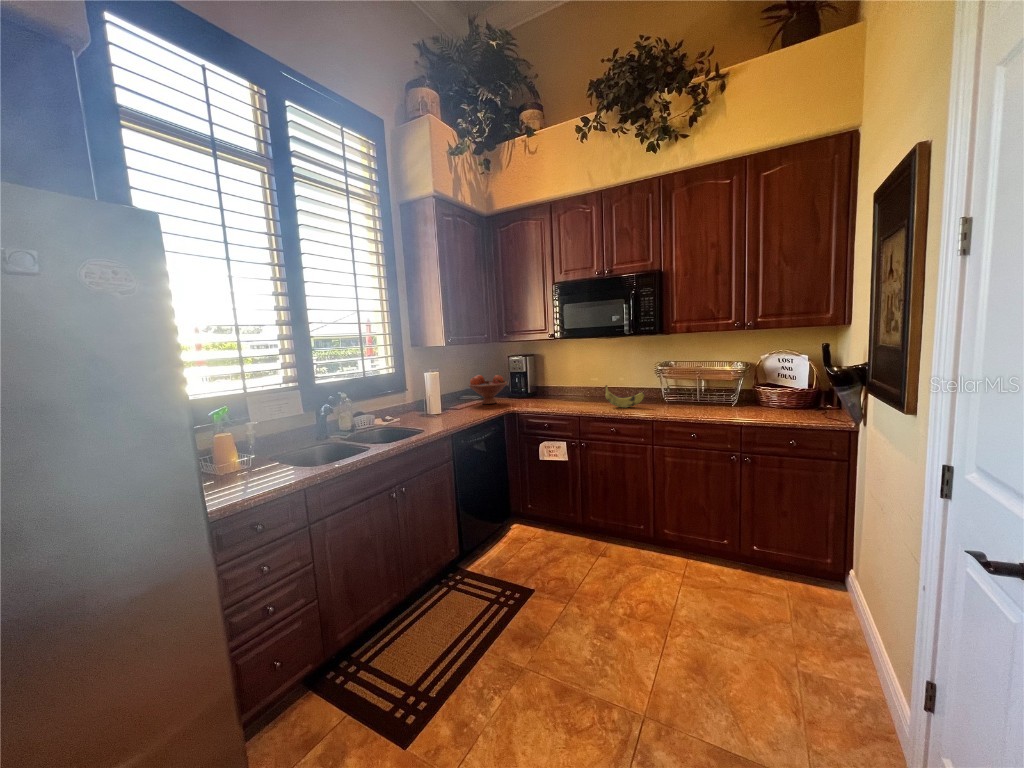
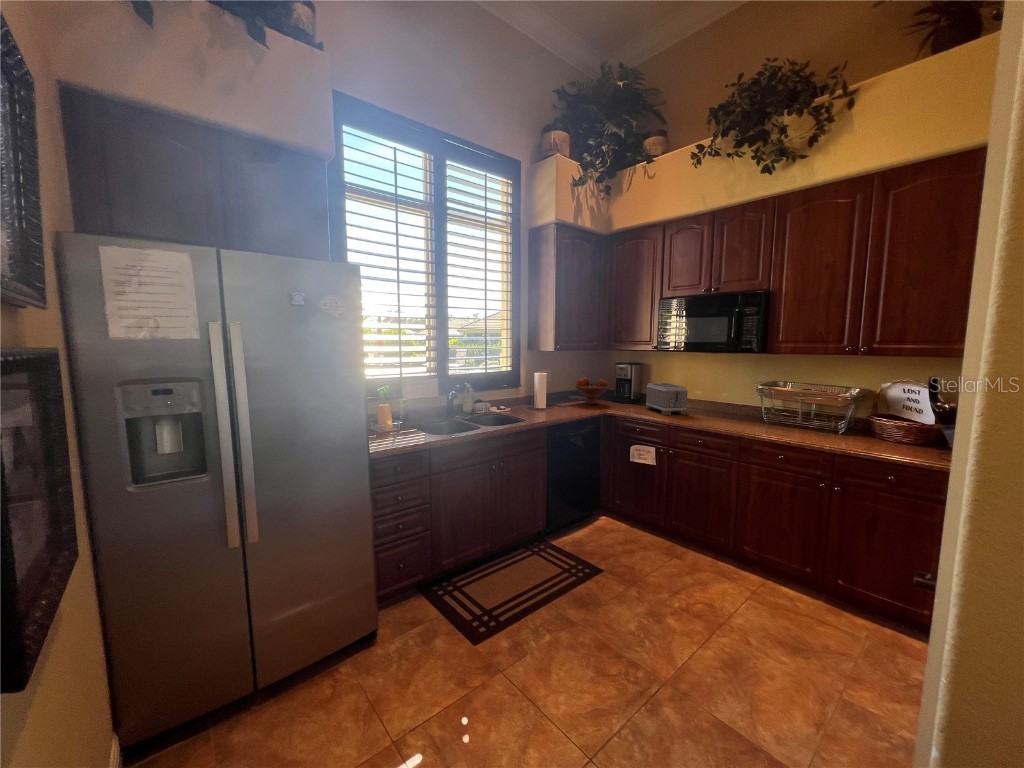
toaster: none [547,373,593,407] -> present [645,383,688,415]
banana: present [605,385,645,408] -> none [698,398,739,422]

